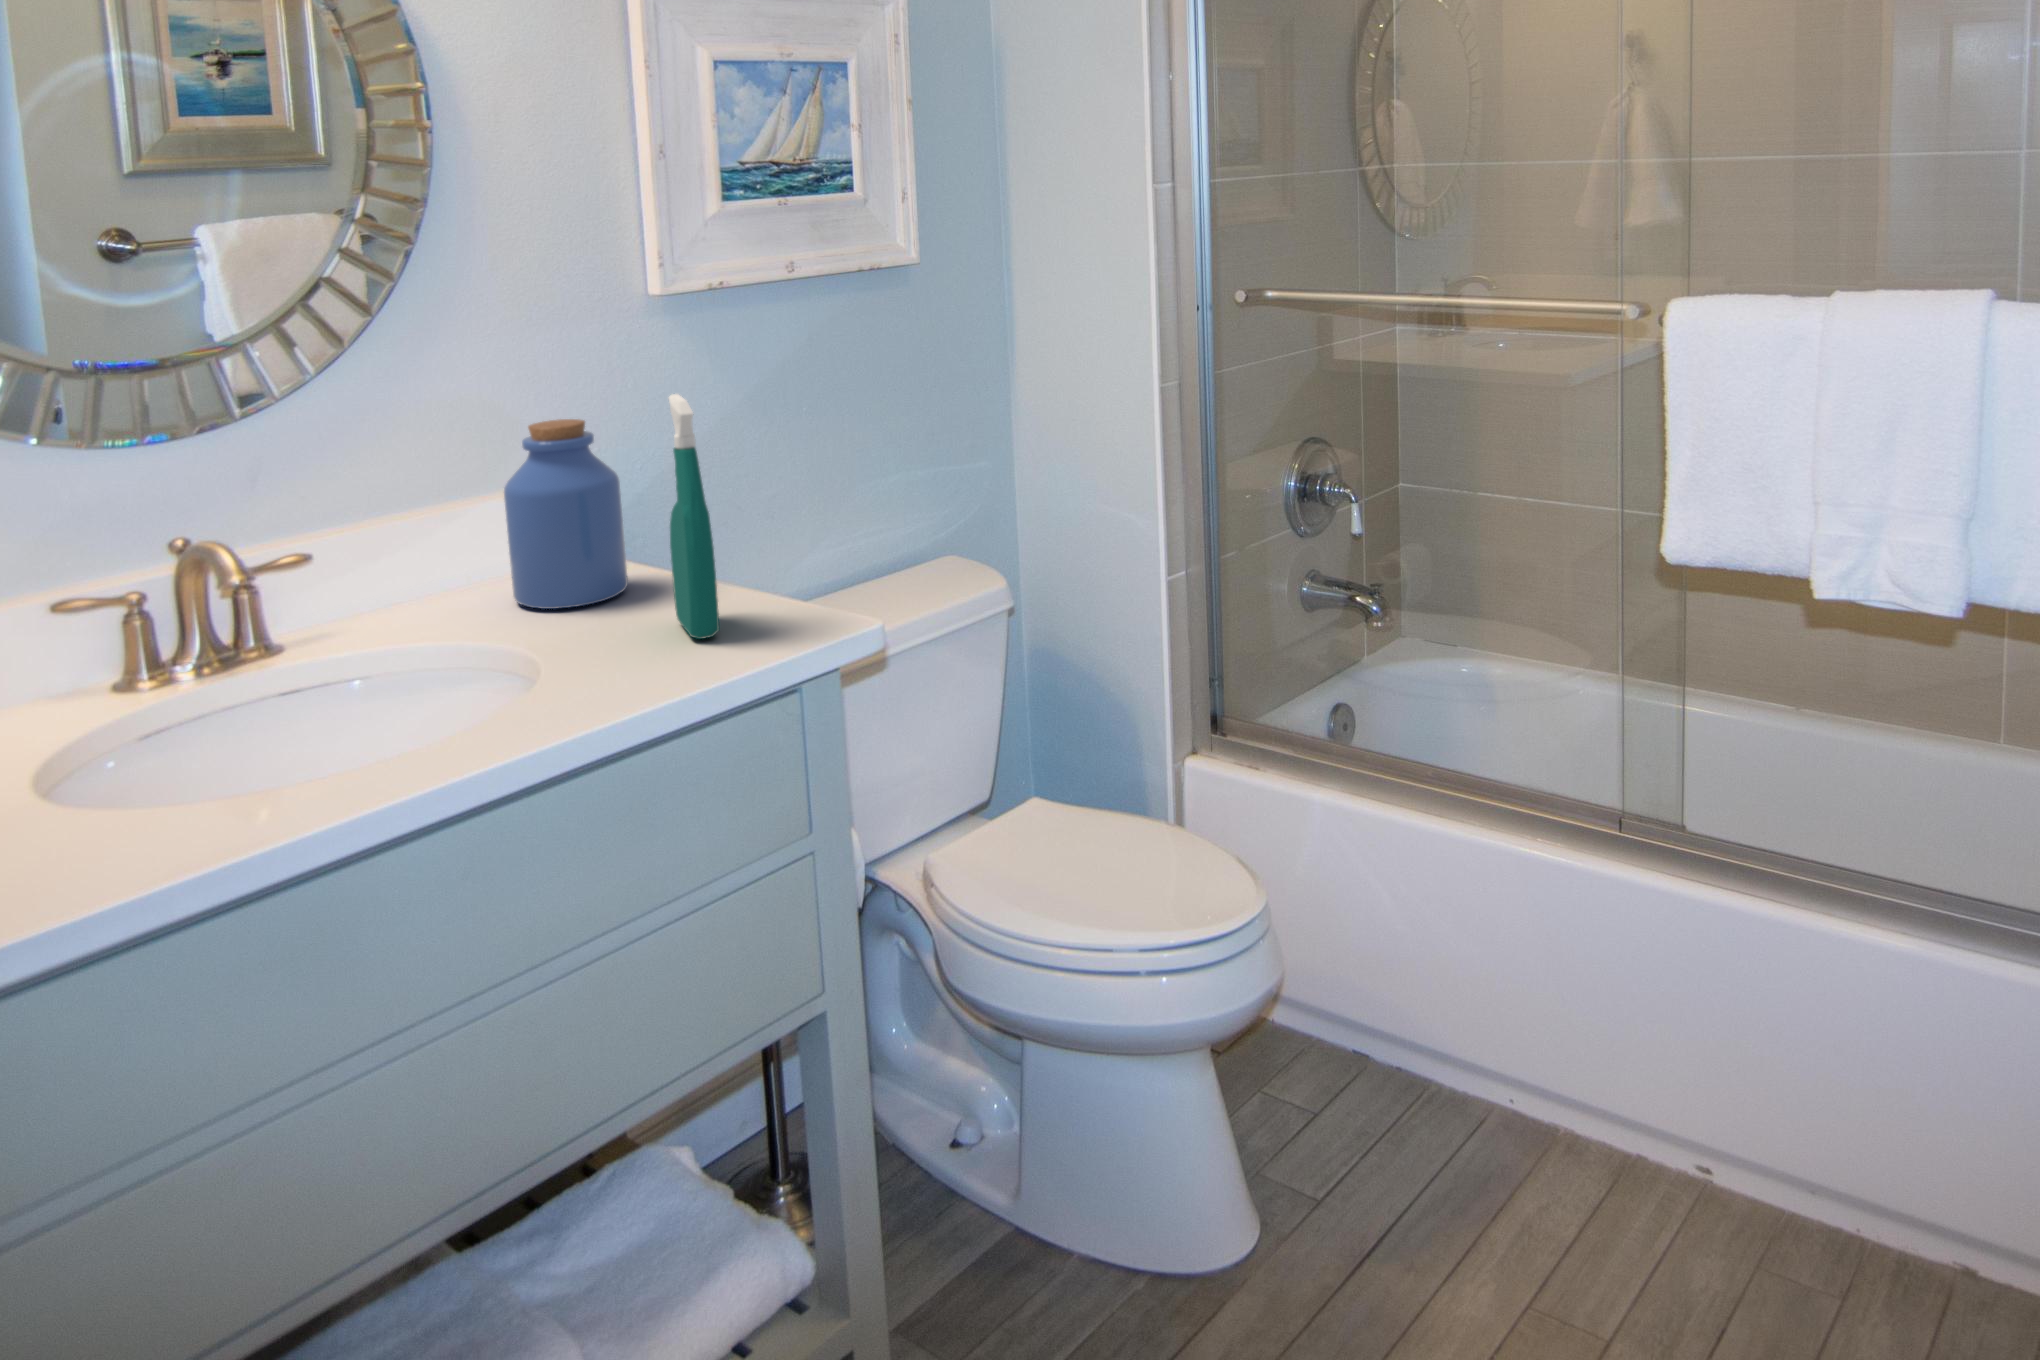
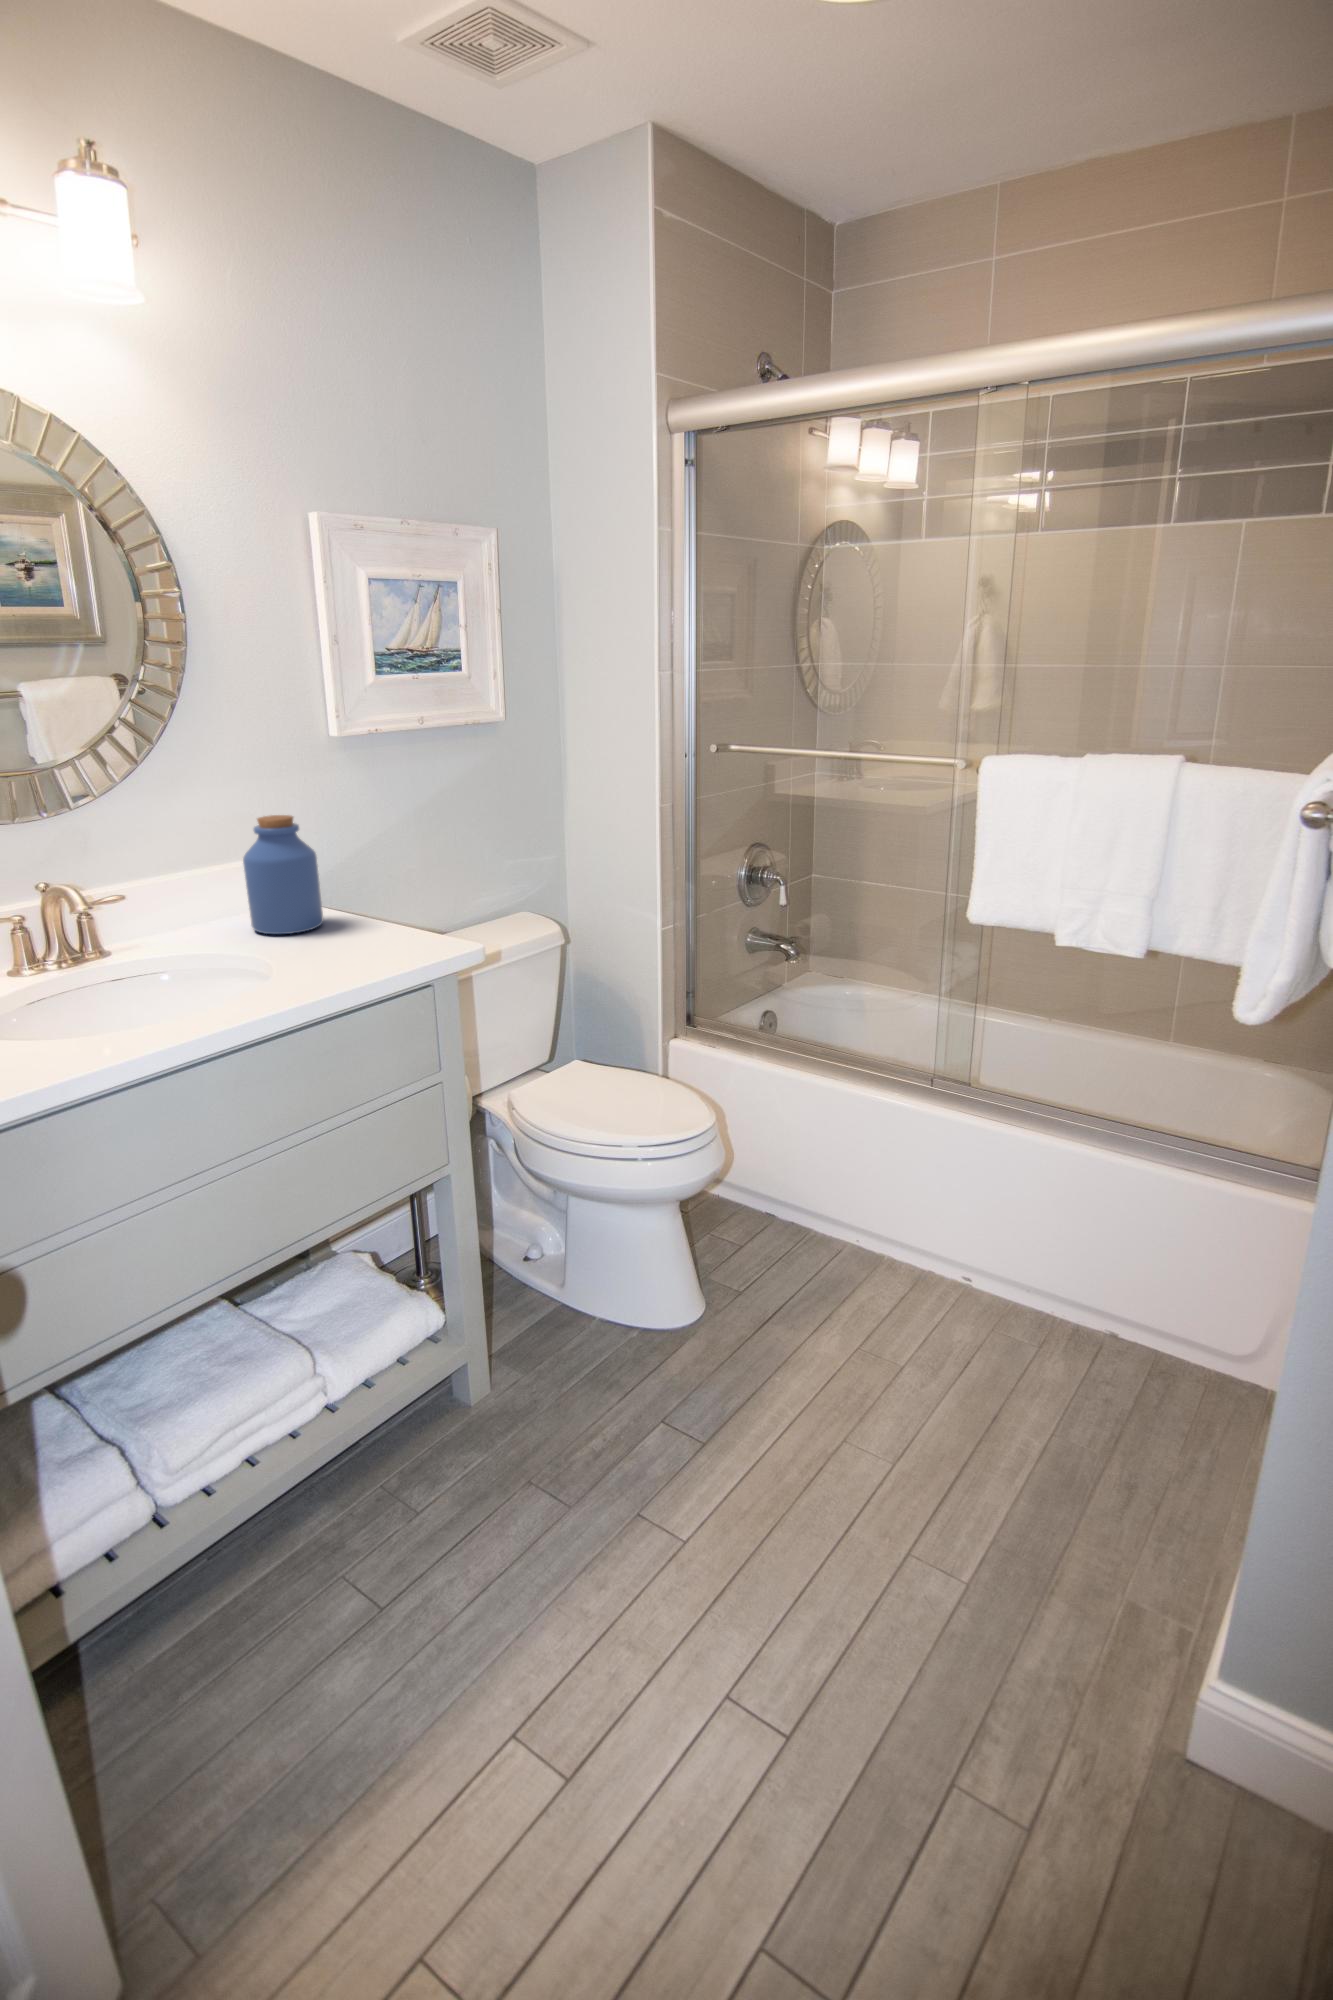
spray bottle: present [669,394,719,639] -> none [348,800,384,954]

